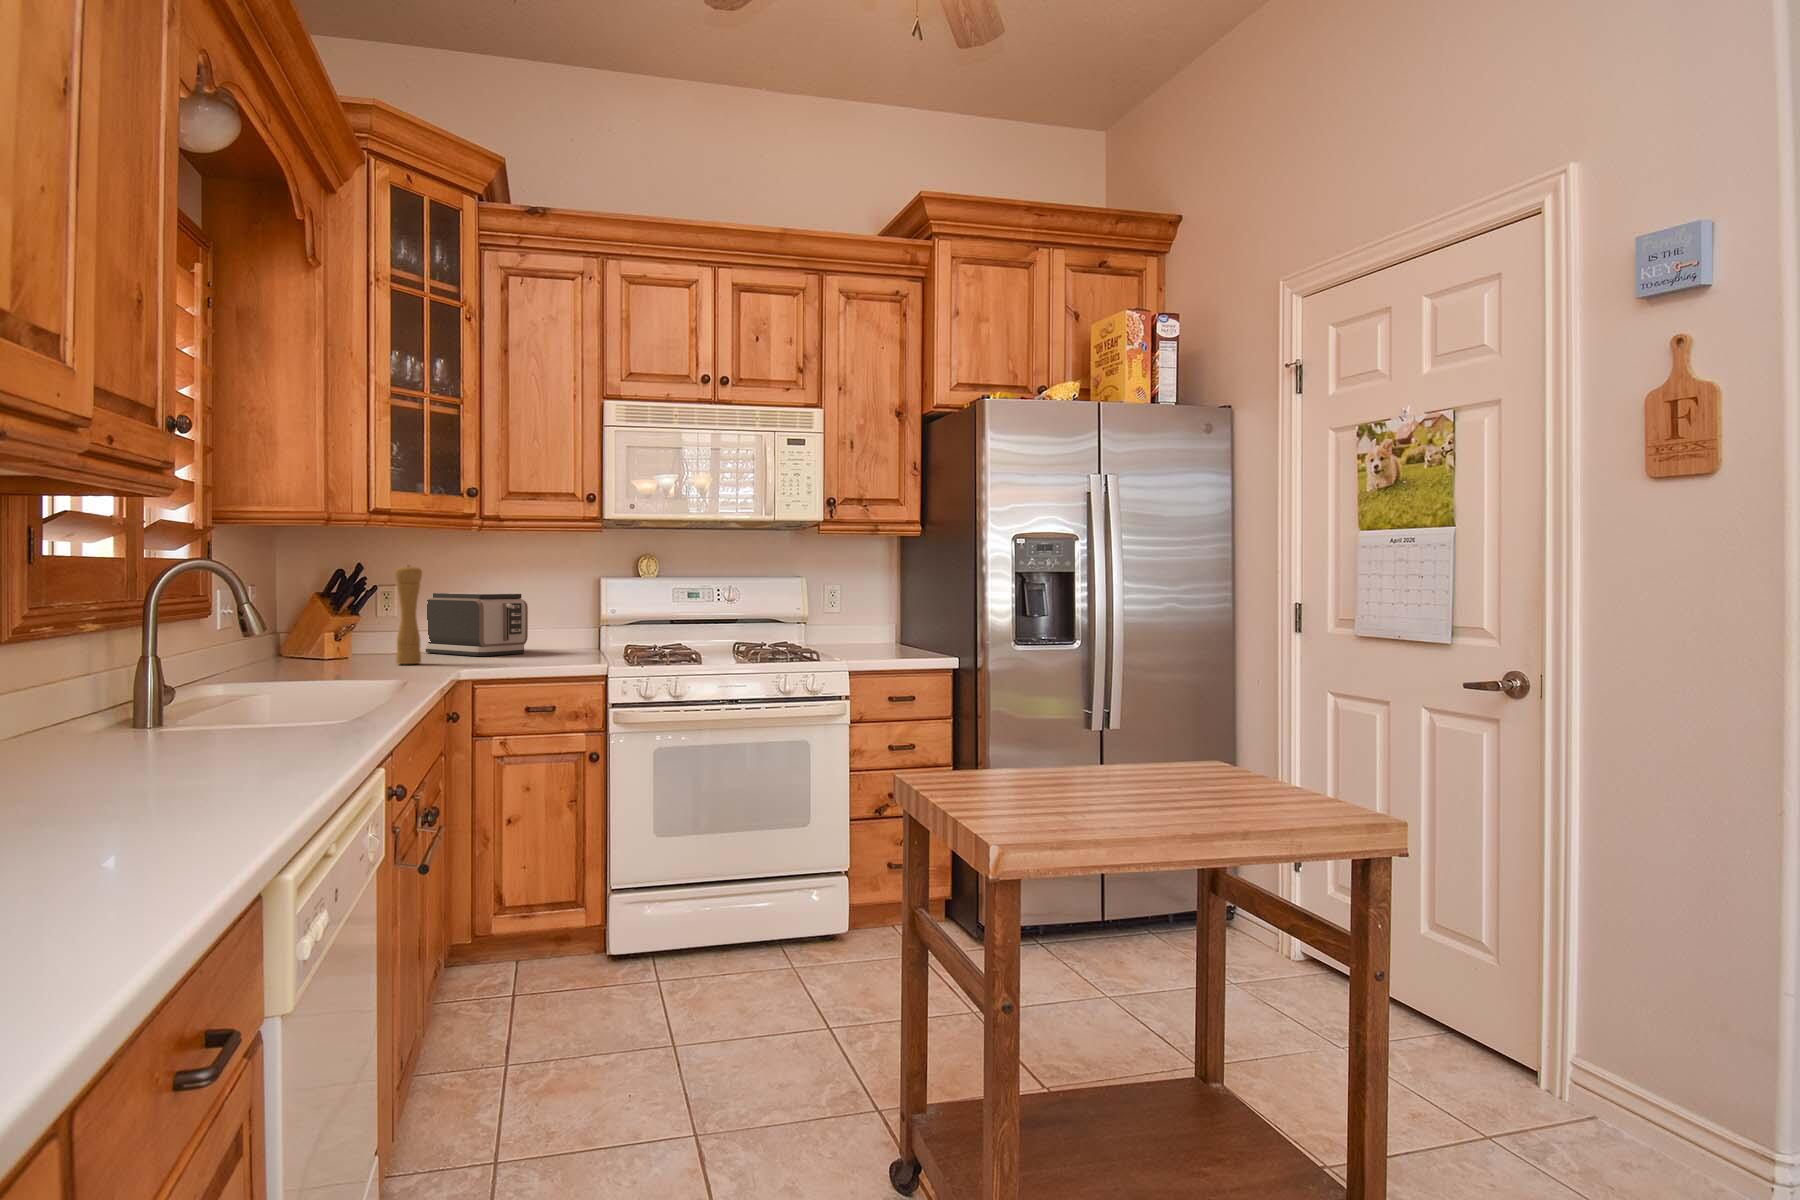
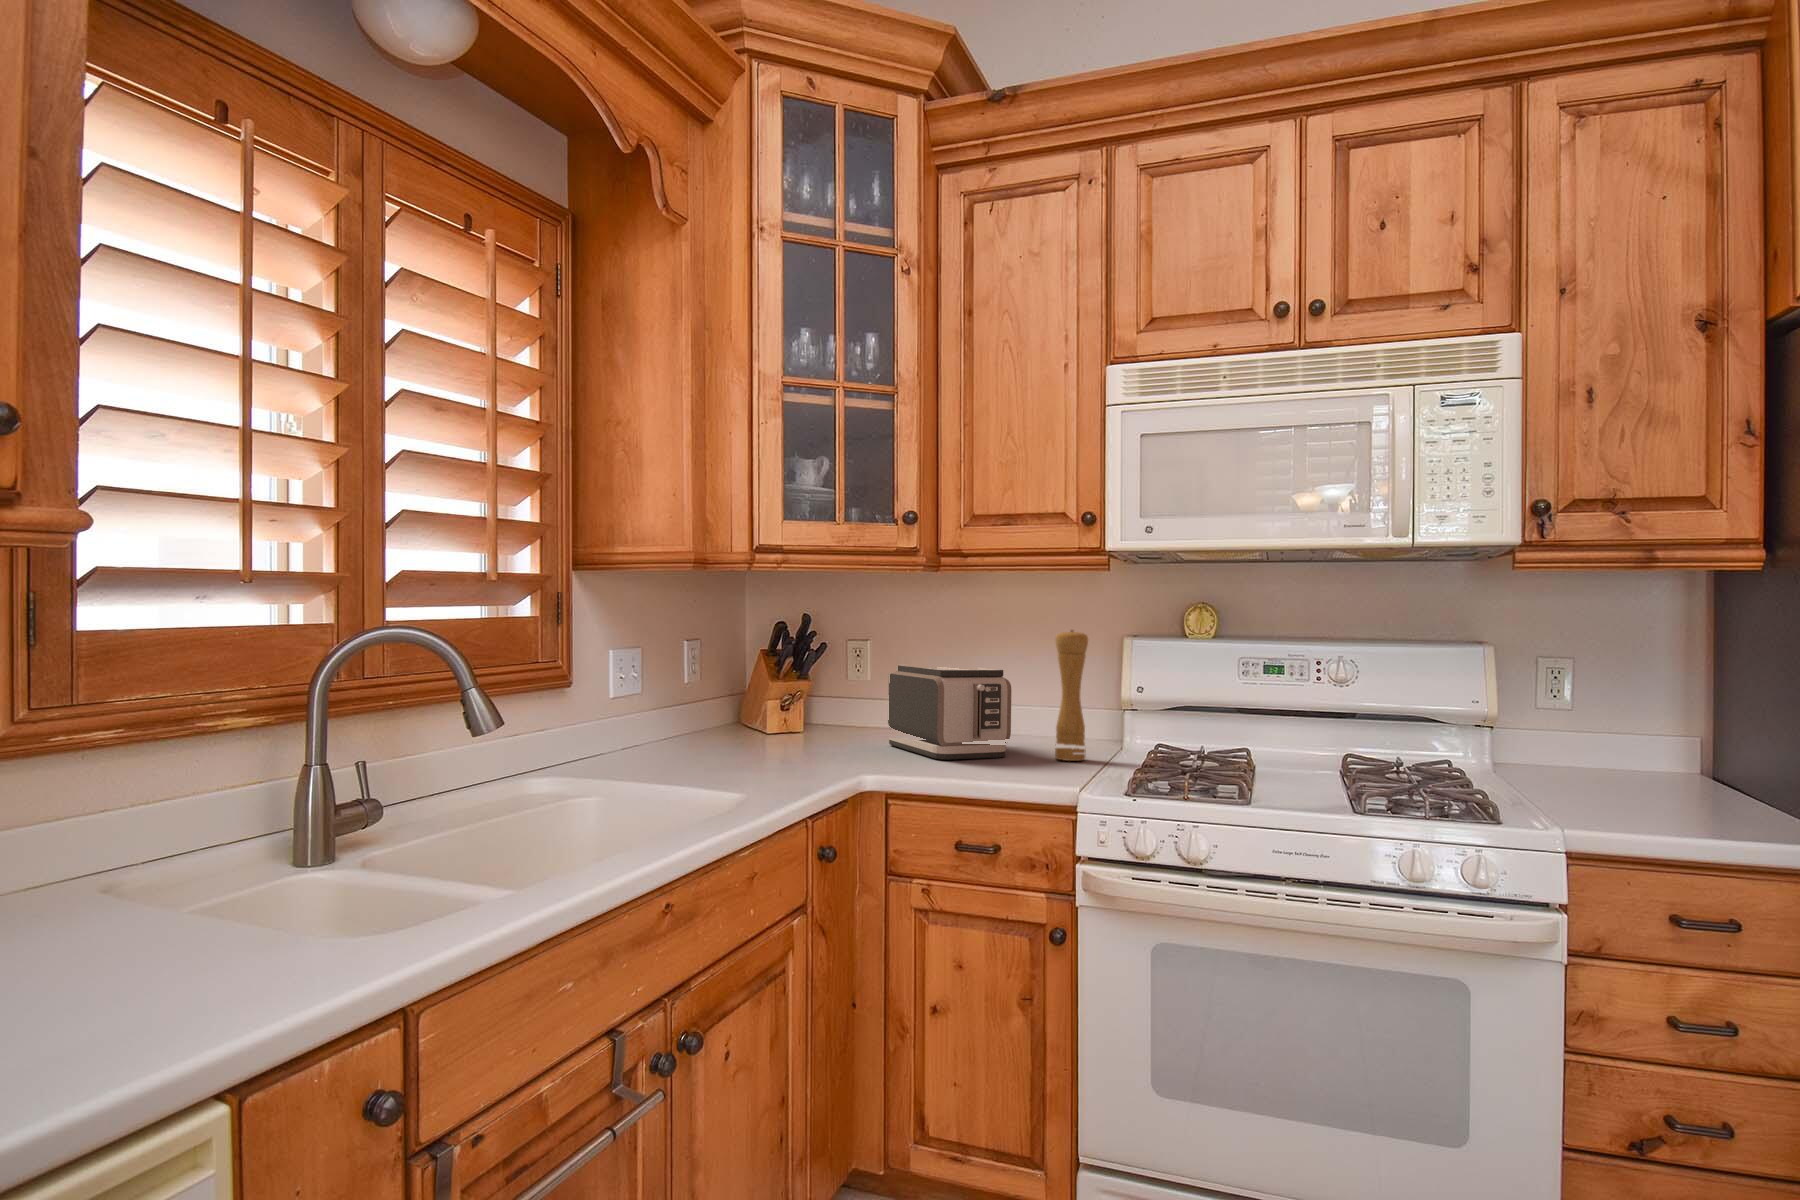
pepper mill: present [395,565,422,664] -> present [1055,630,1088,761]

